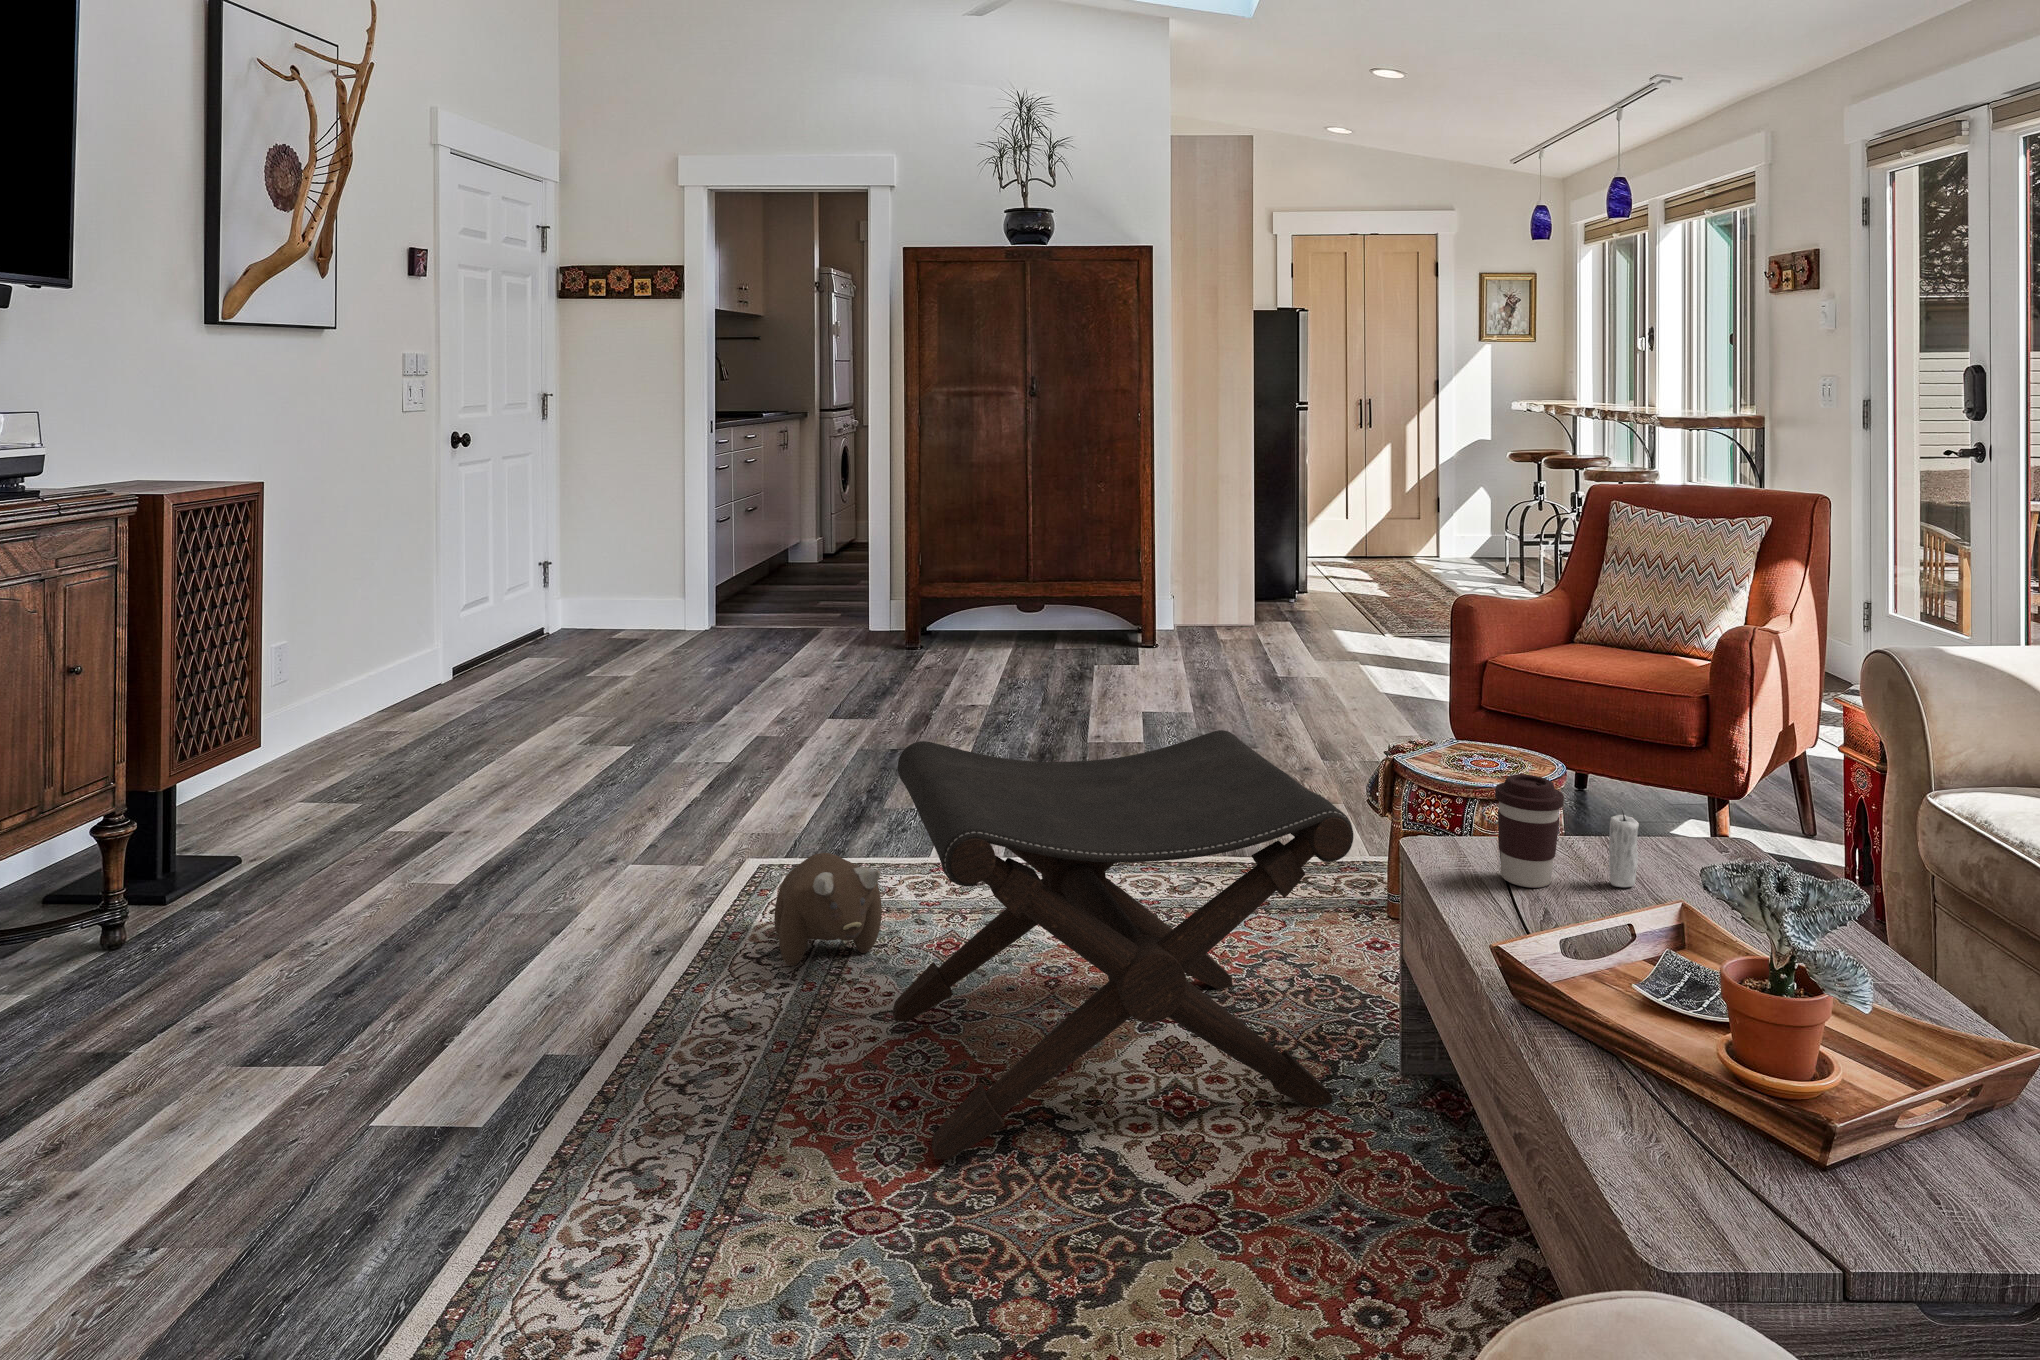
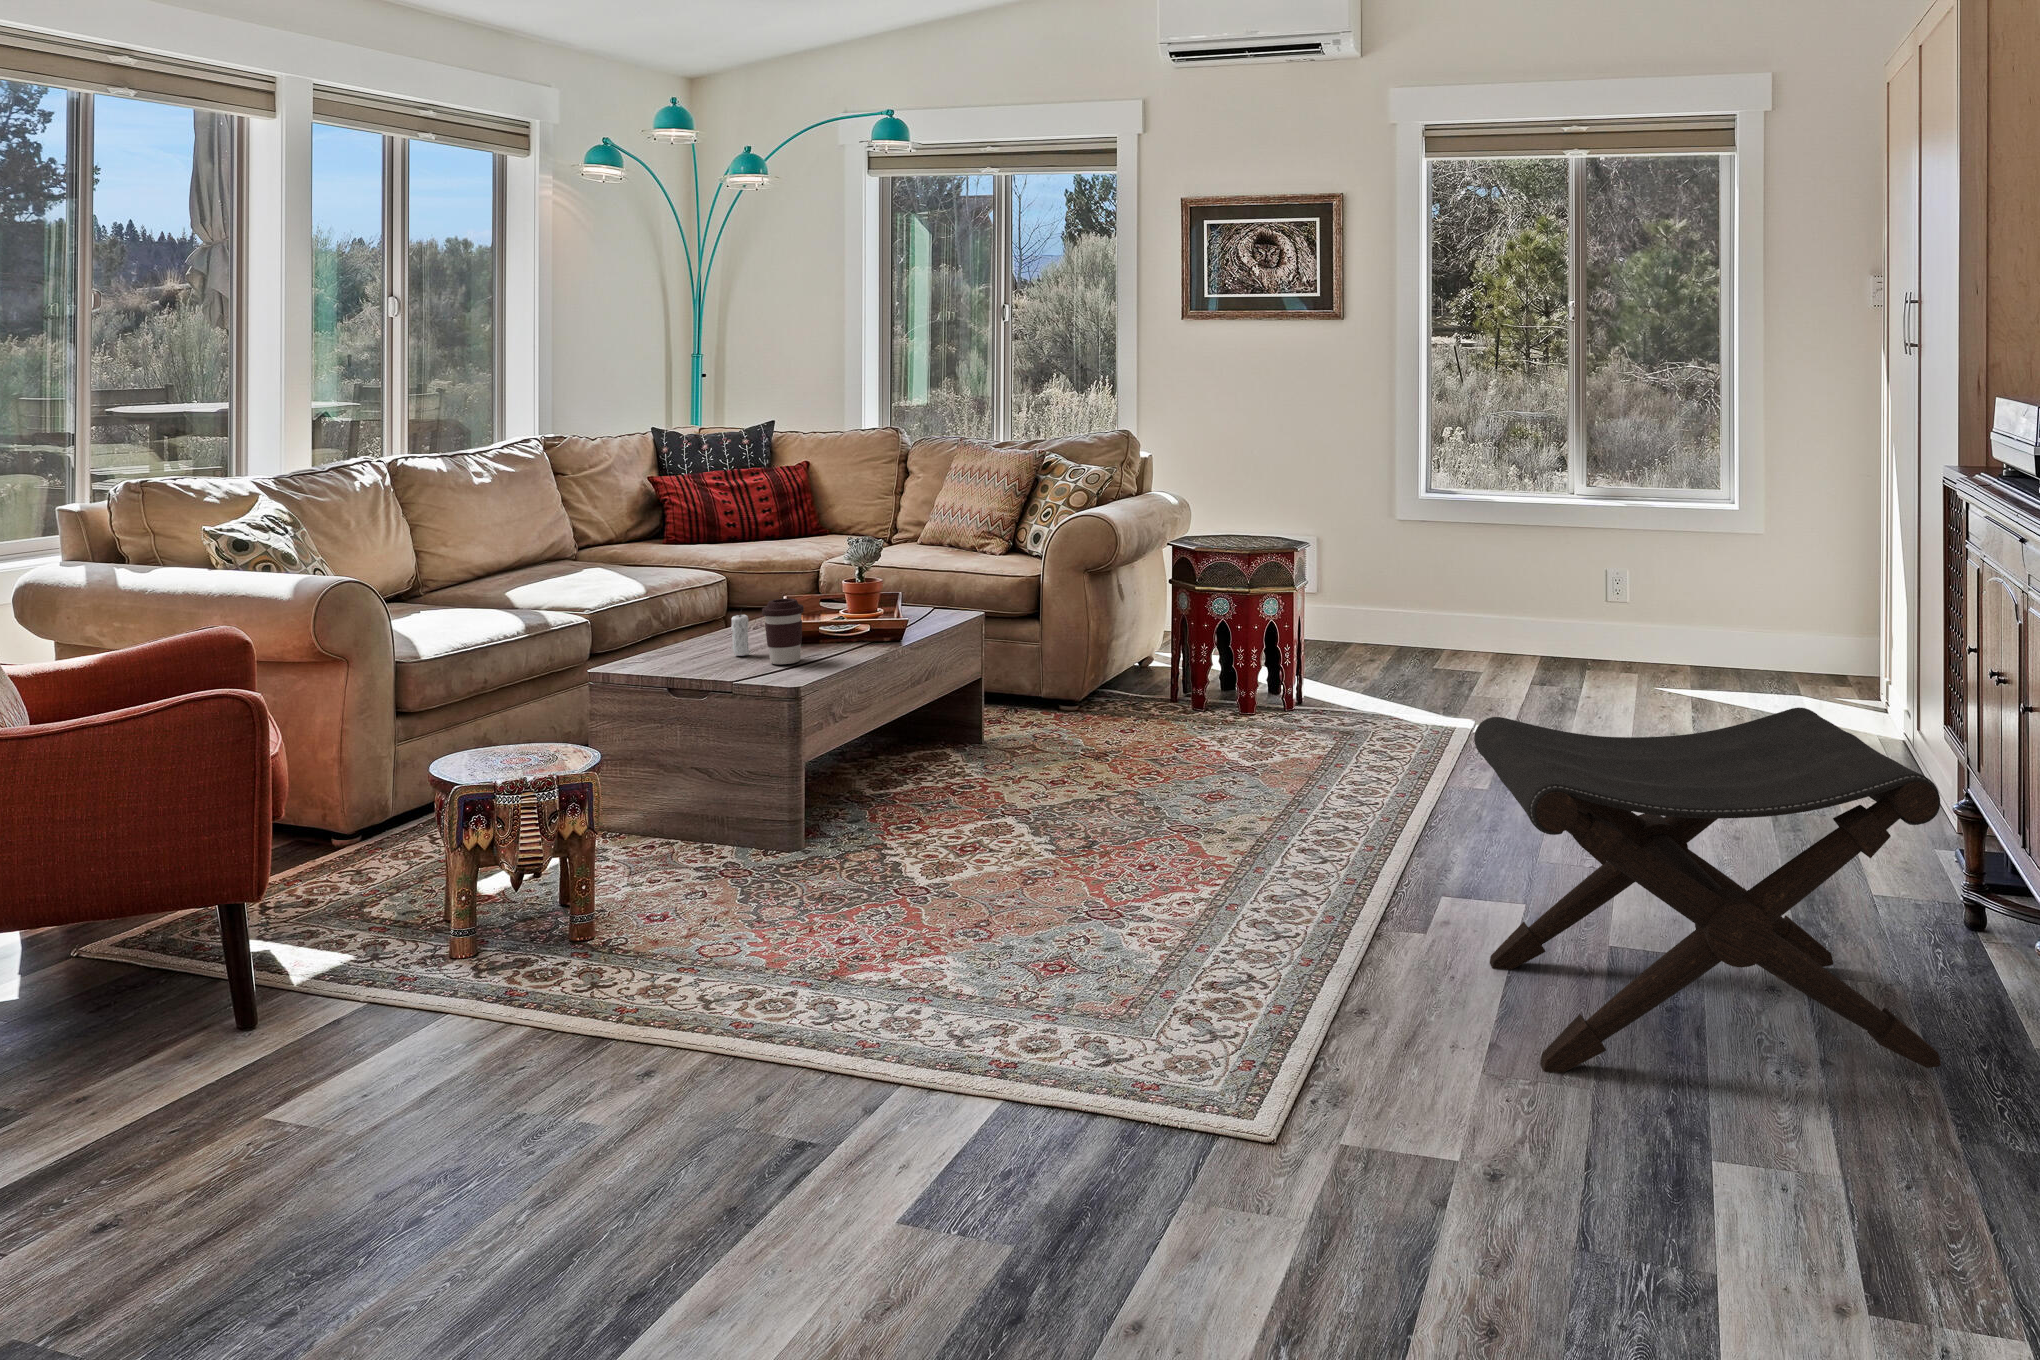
footstool: present [893,730,1353,1159] -> present [1474,708,1941,1073]
plush toy: present [774,853,882,966] -> none [1125,846,1235,1002]

